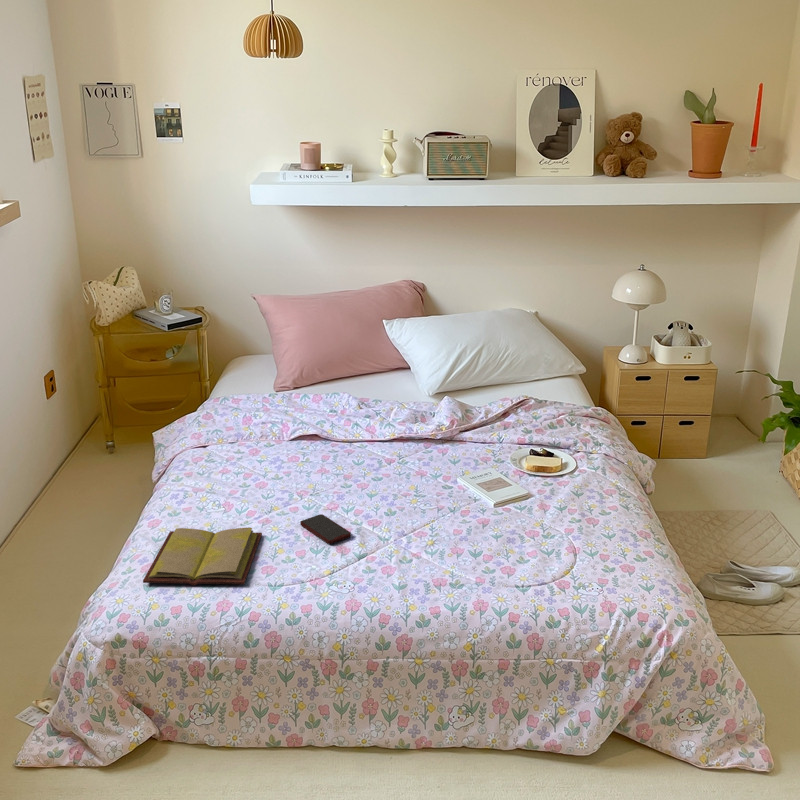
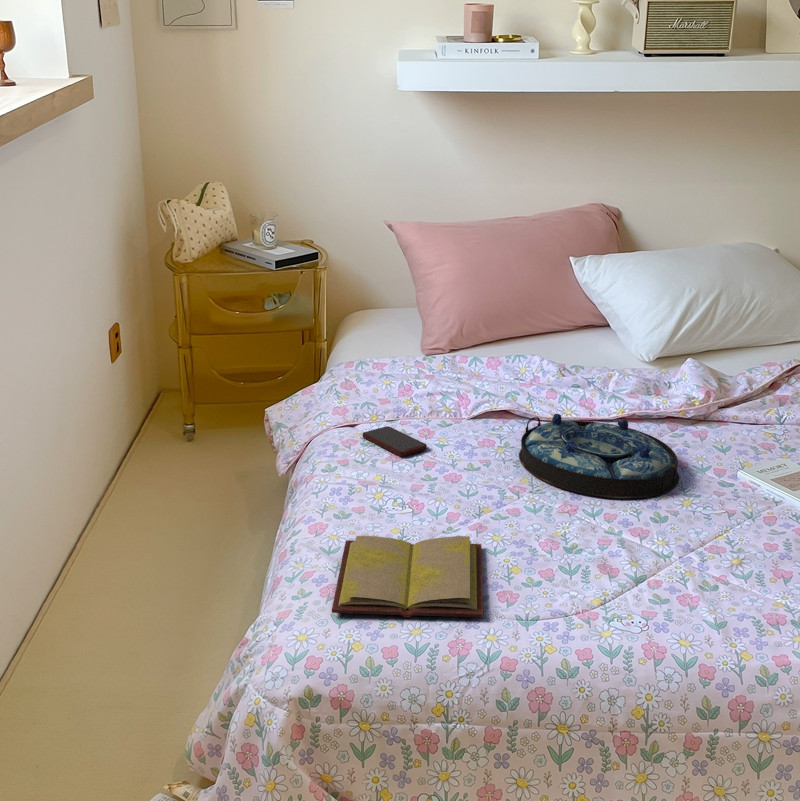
serving tray: none [311,439,417,498] -> present [519,414,679,498]
smartphone: present [300,514,351,544] -> present [363,426,427,456]

